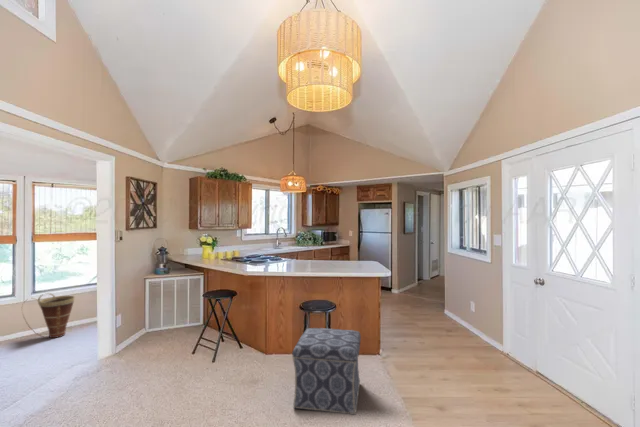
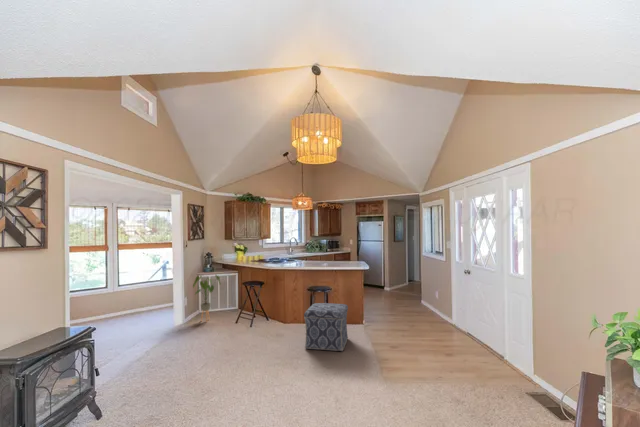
house plant: none [133,278,176,348] -> present [193,275,220,321]
basket: present [37,294,74,338] -> none [115,286,148,317]

